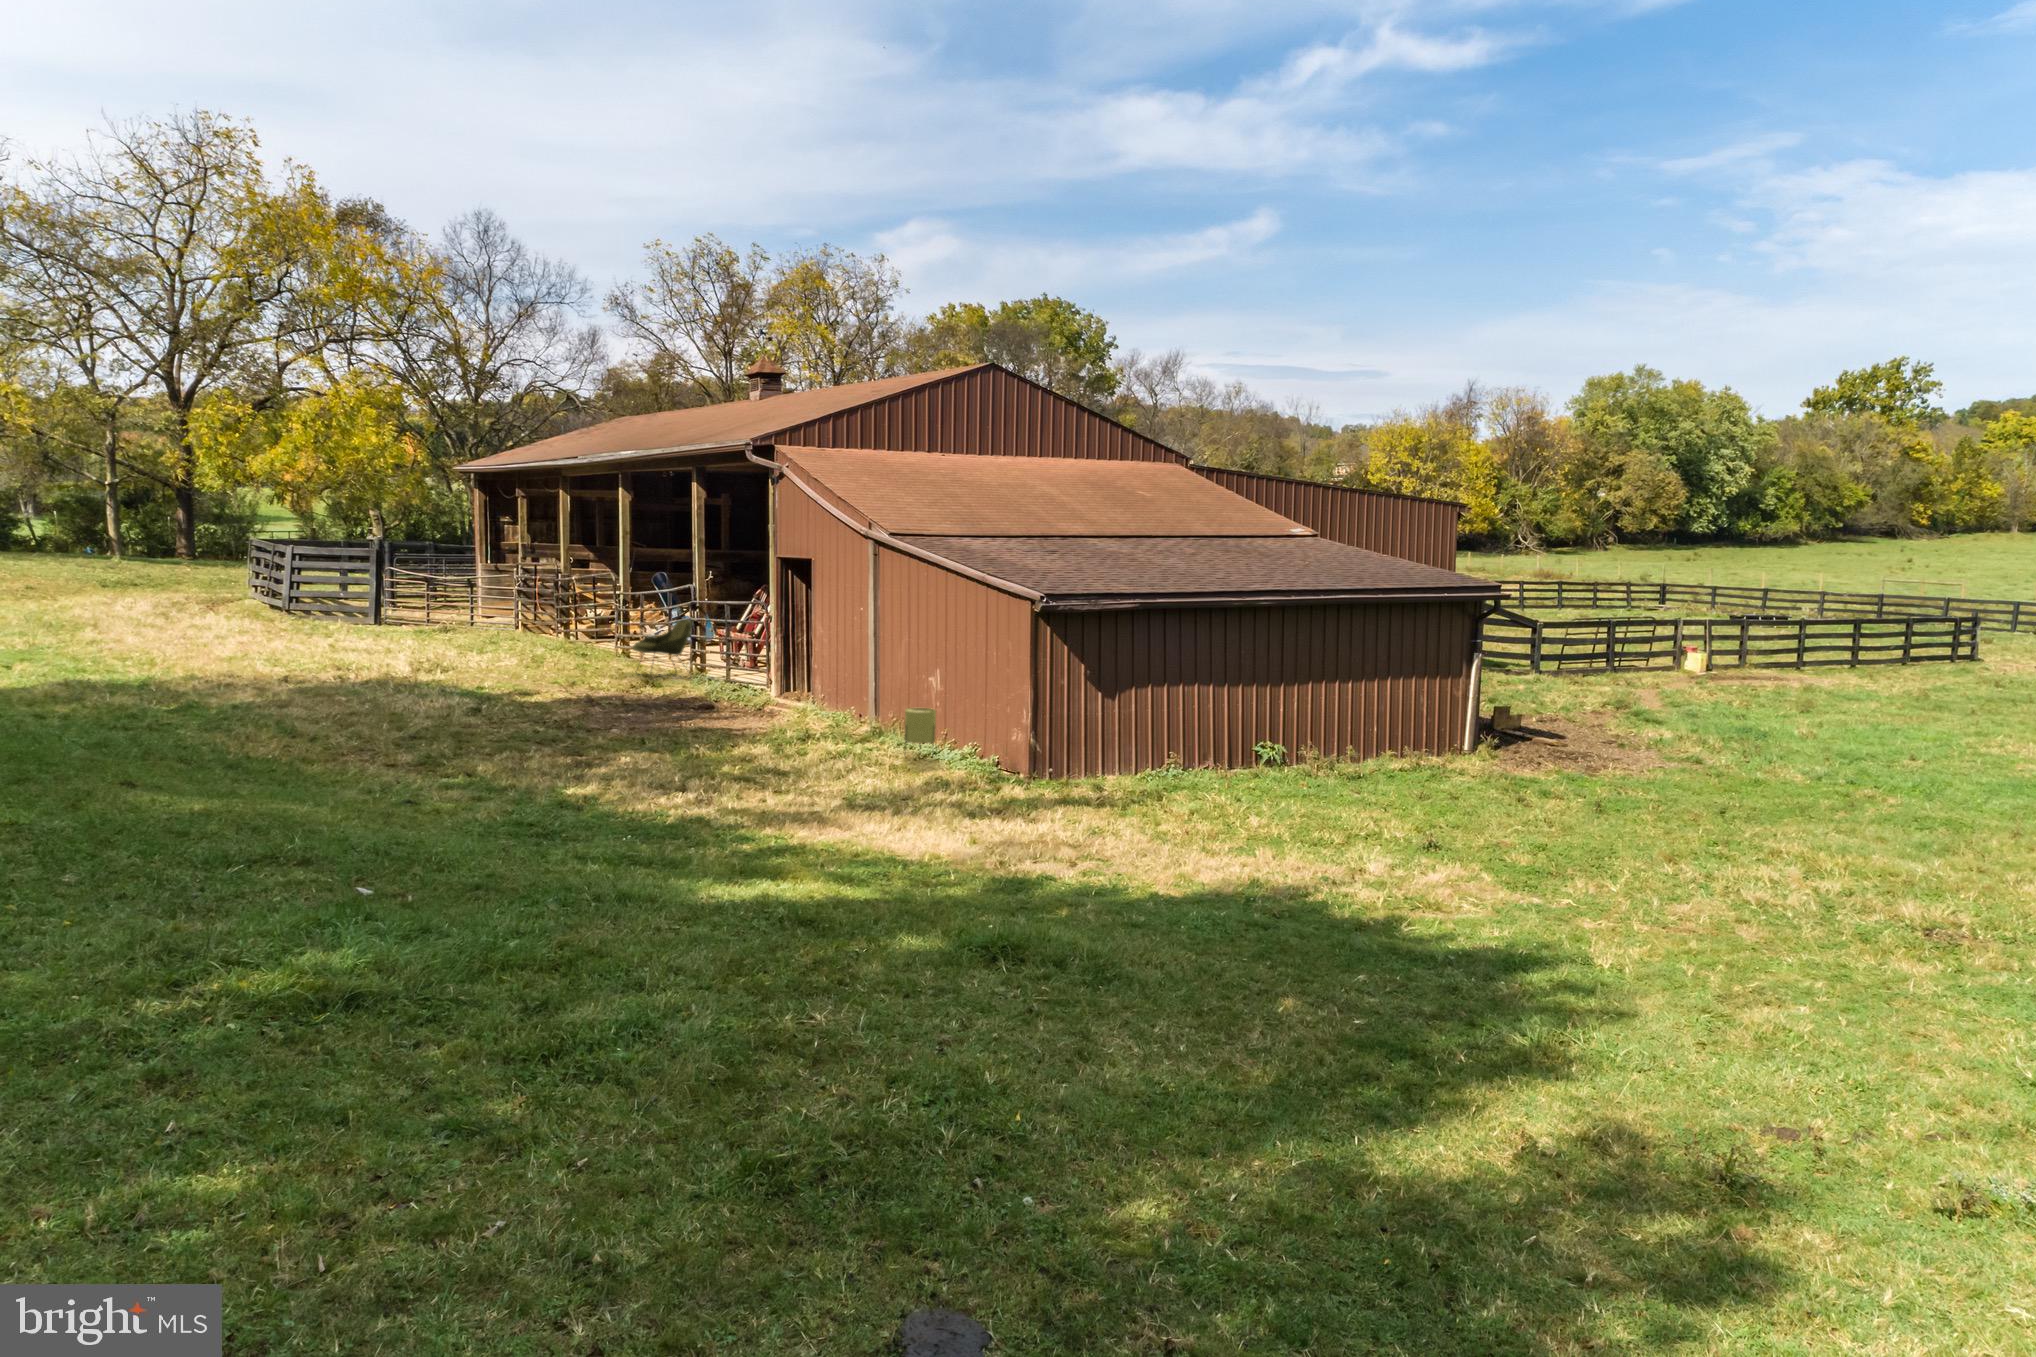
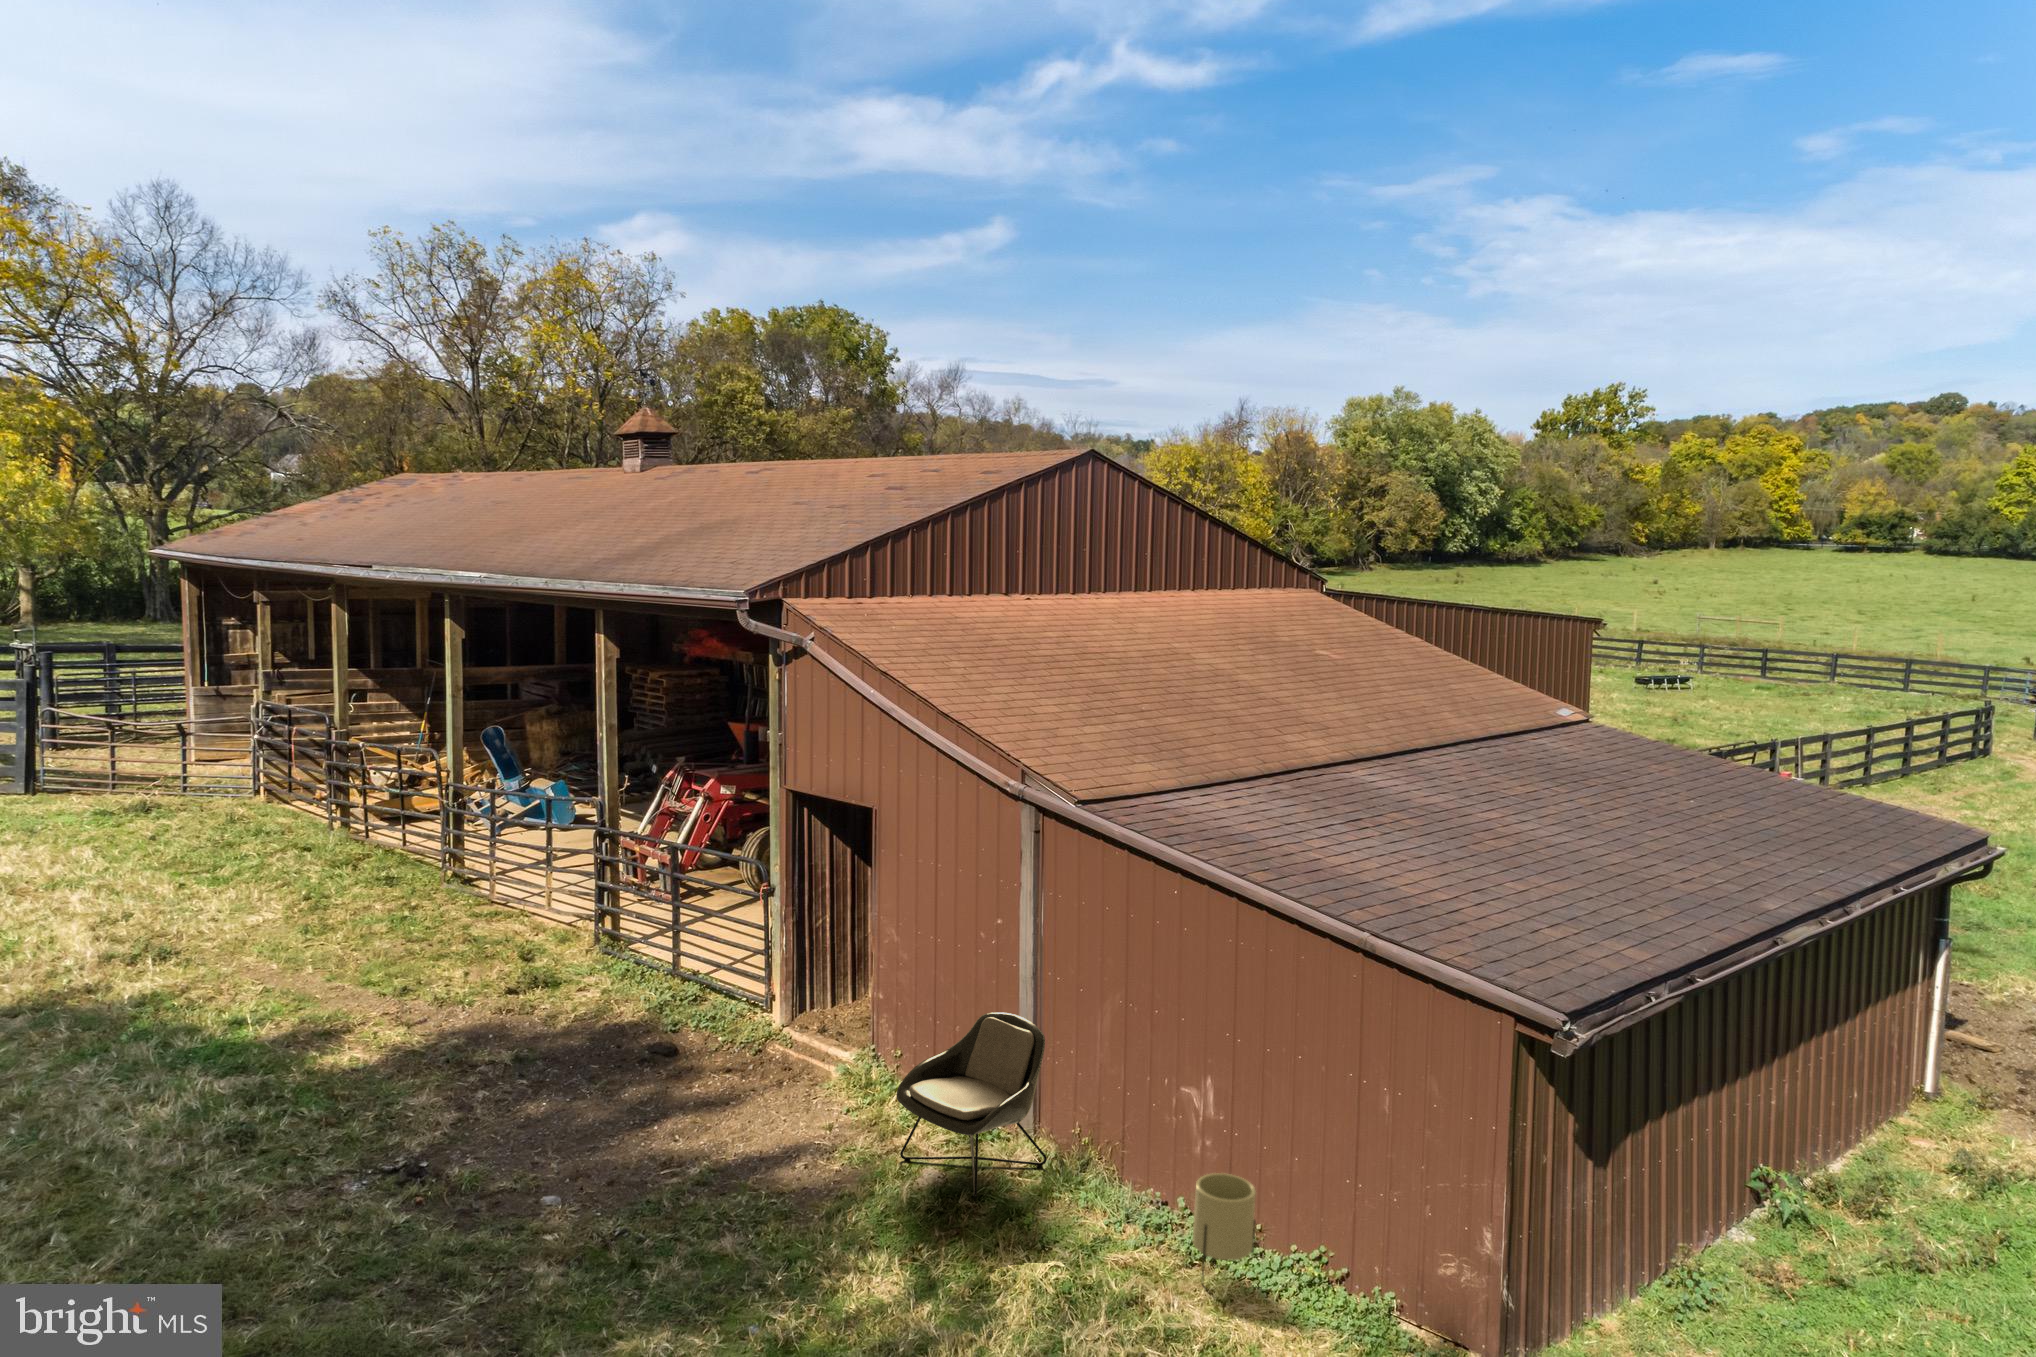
lounge chair: present [633,619,692,679] -> present [896,1012,1047,1197]

